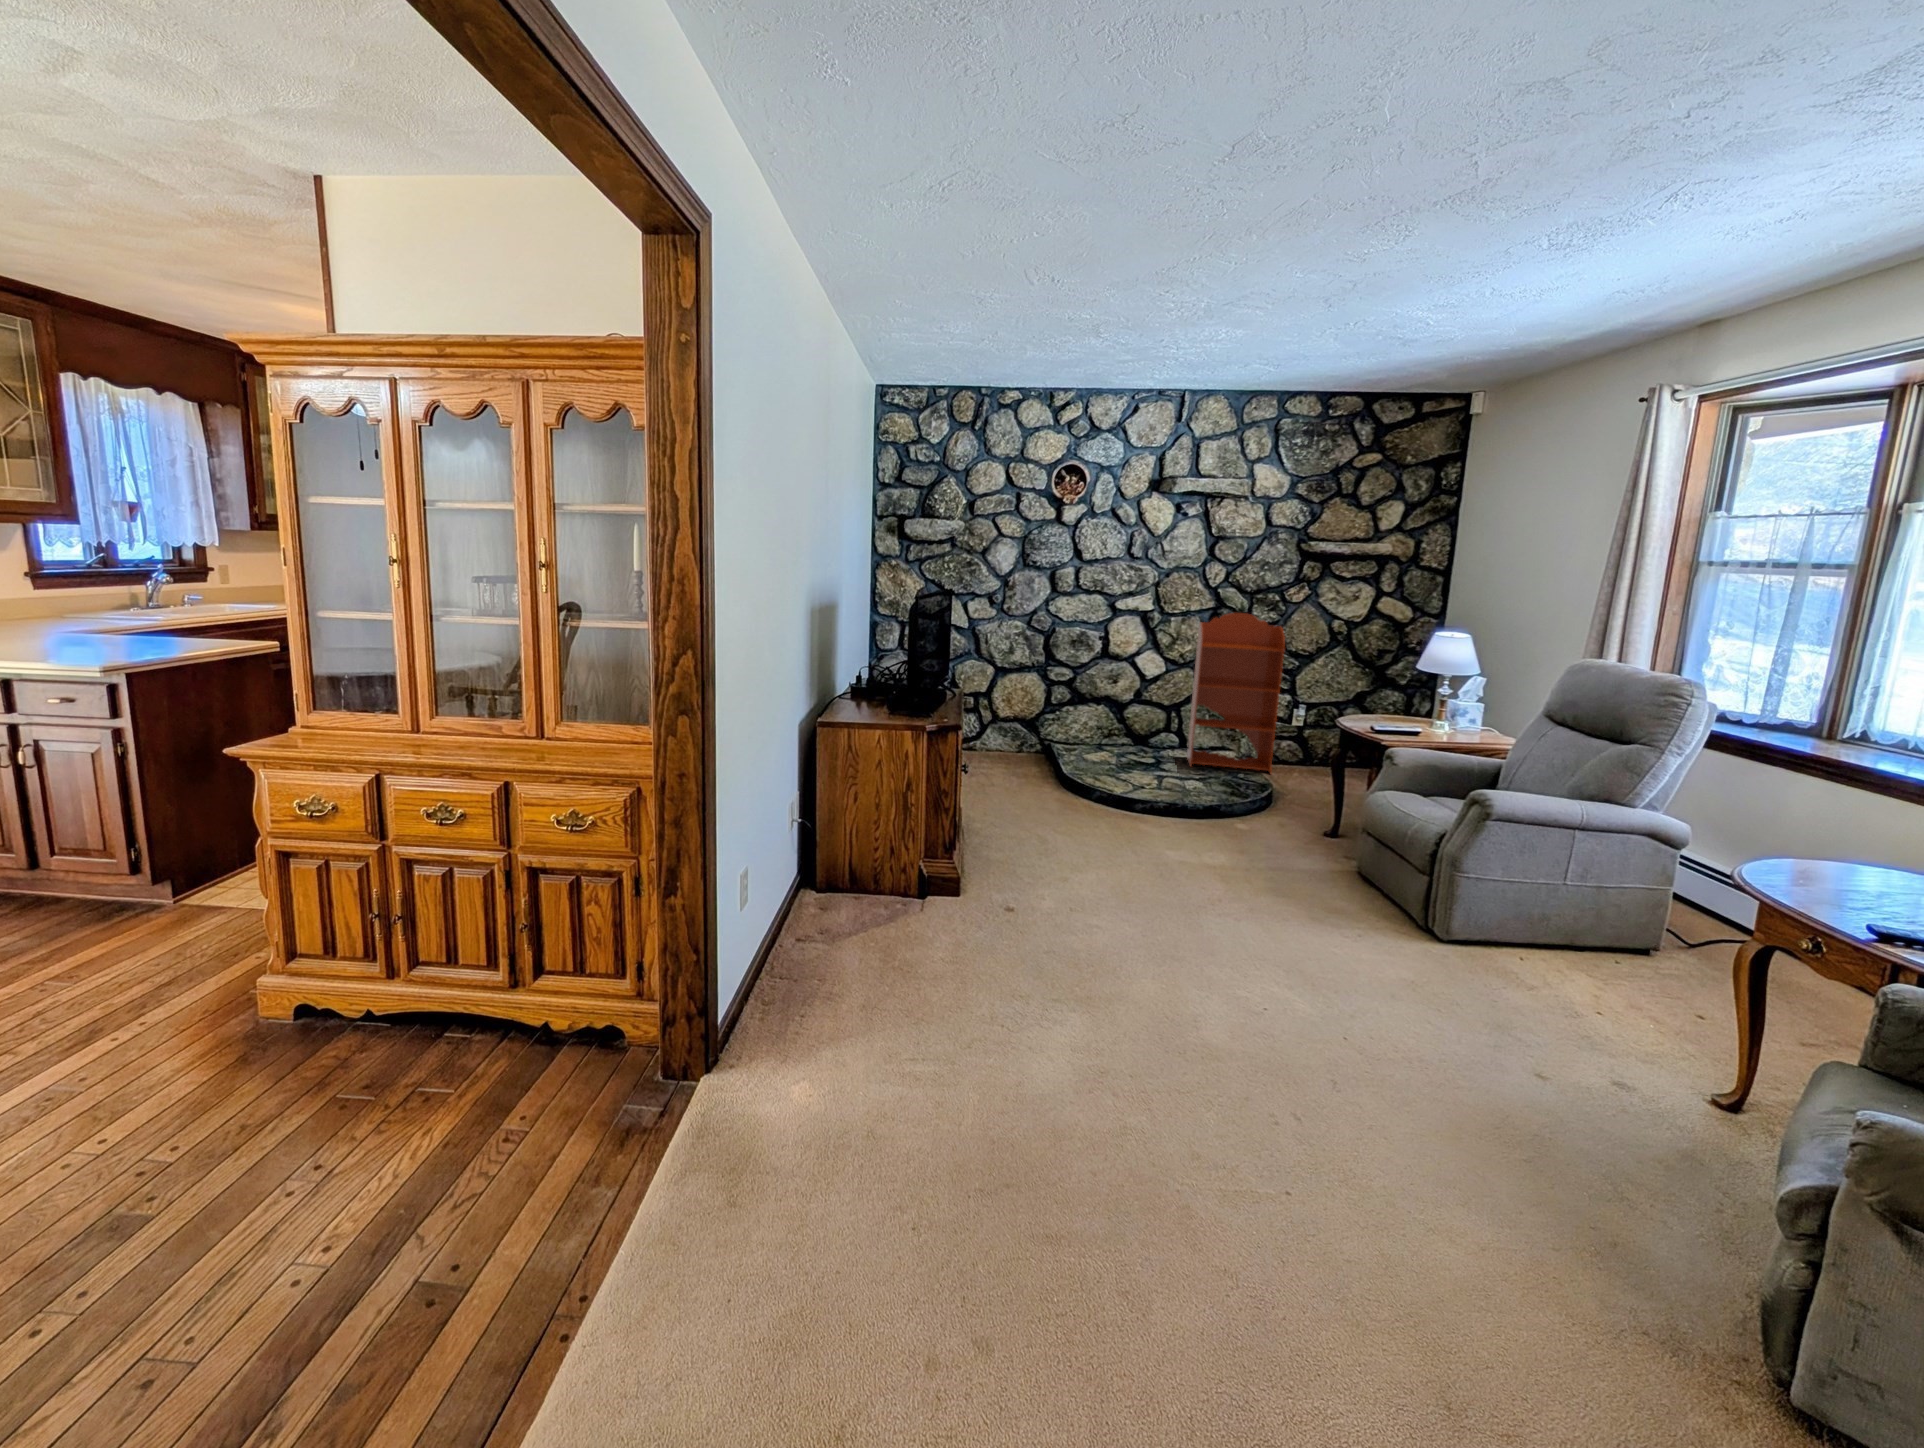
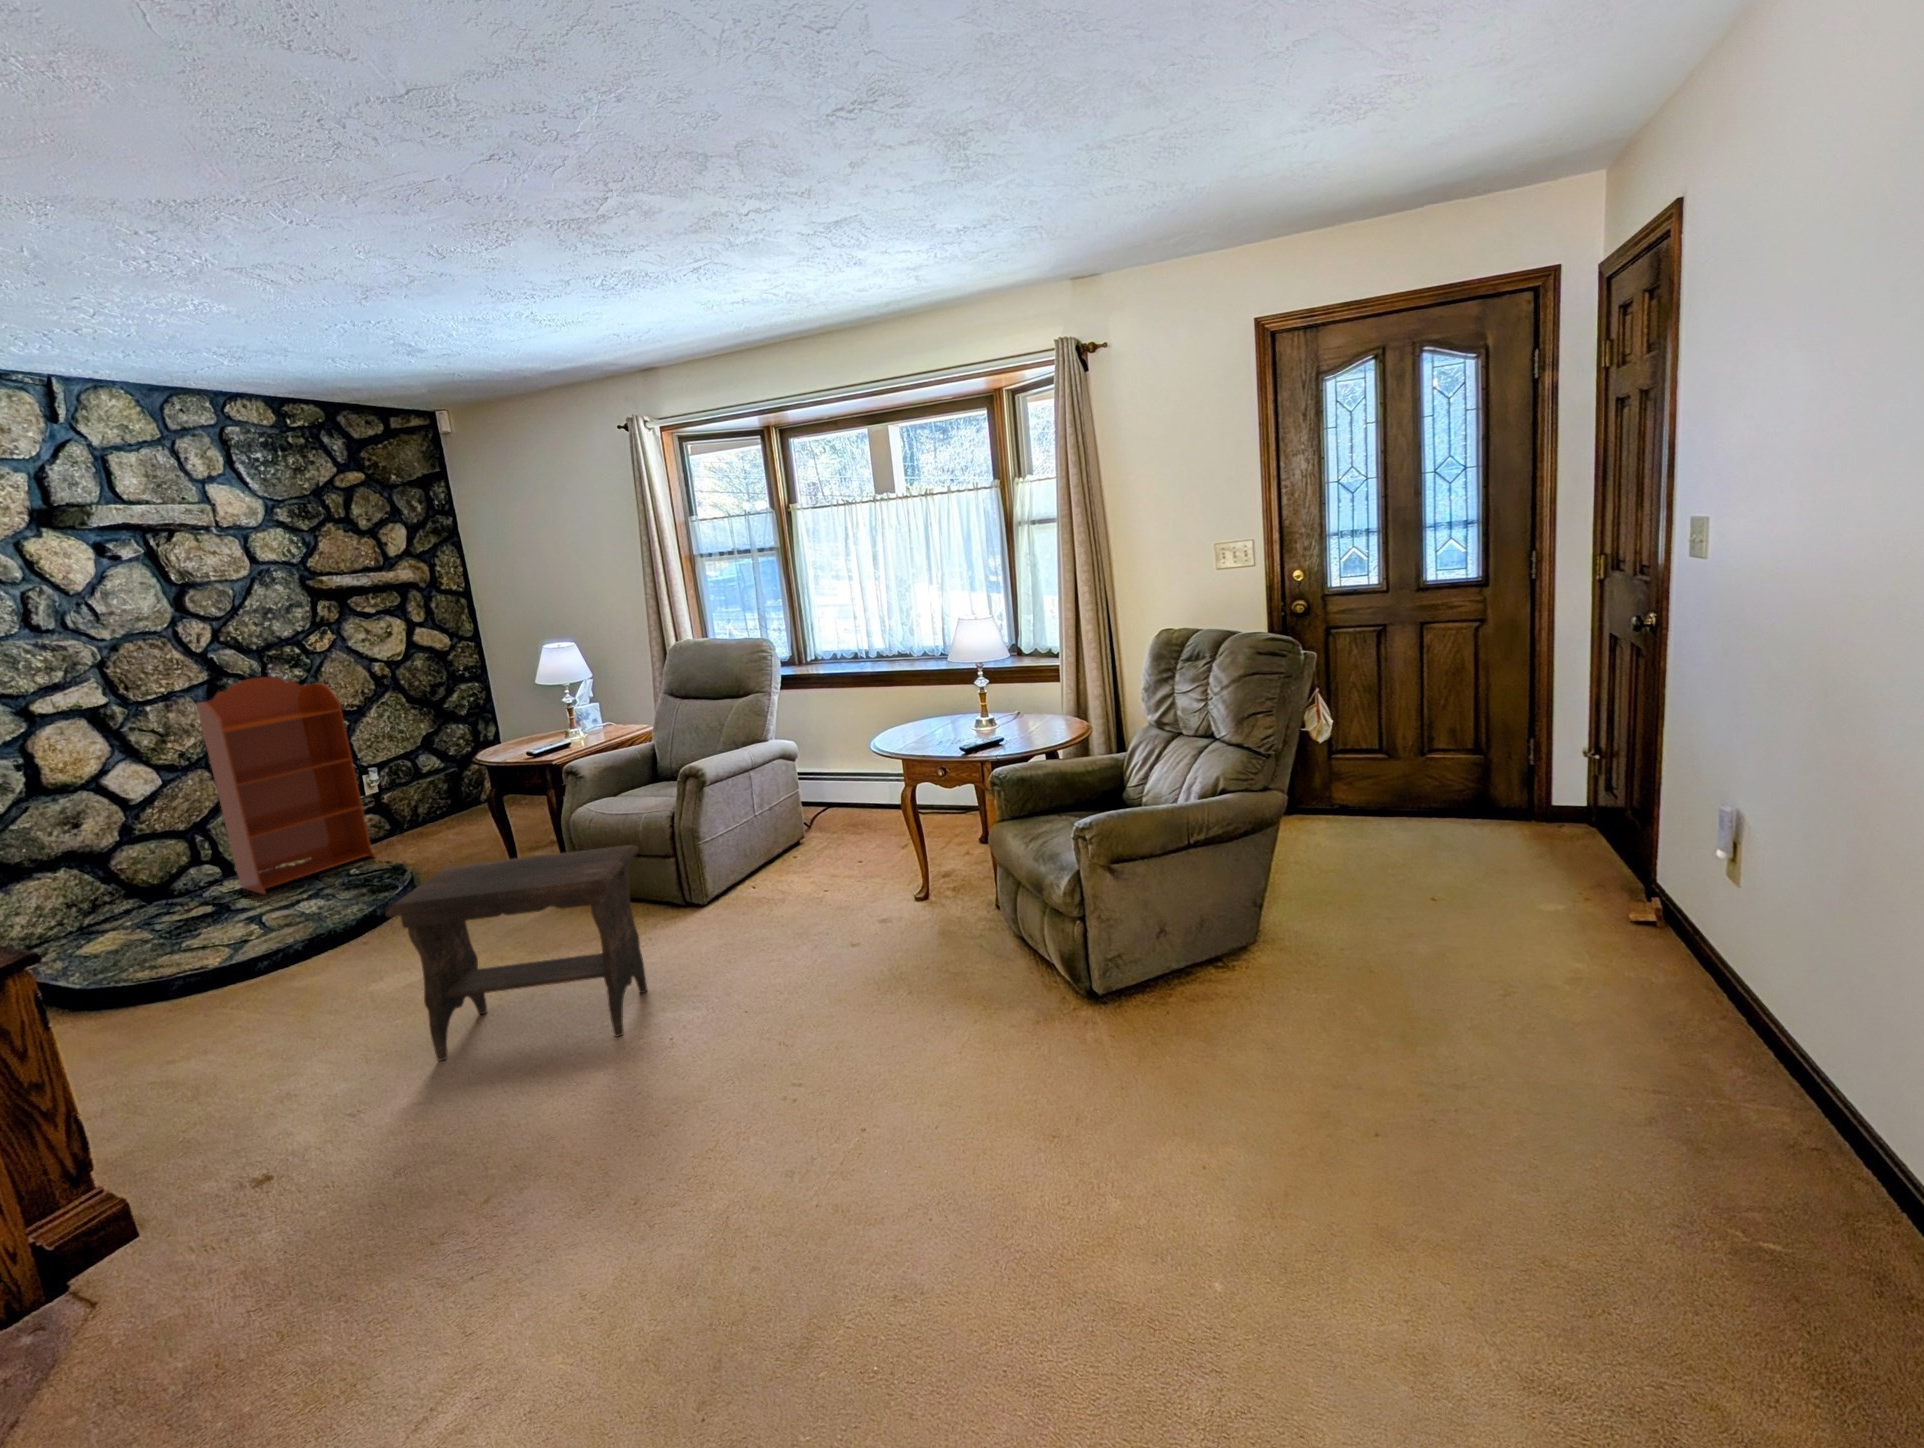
footstool: none [1124,784,1327,990] -> present [386,845,647,1060]

